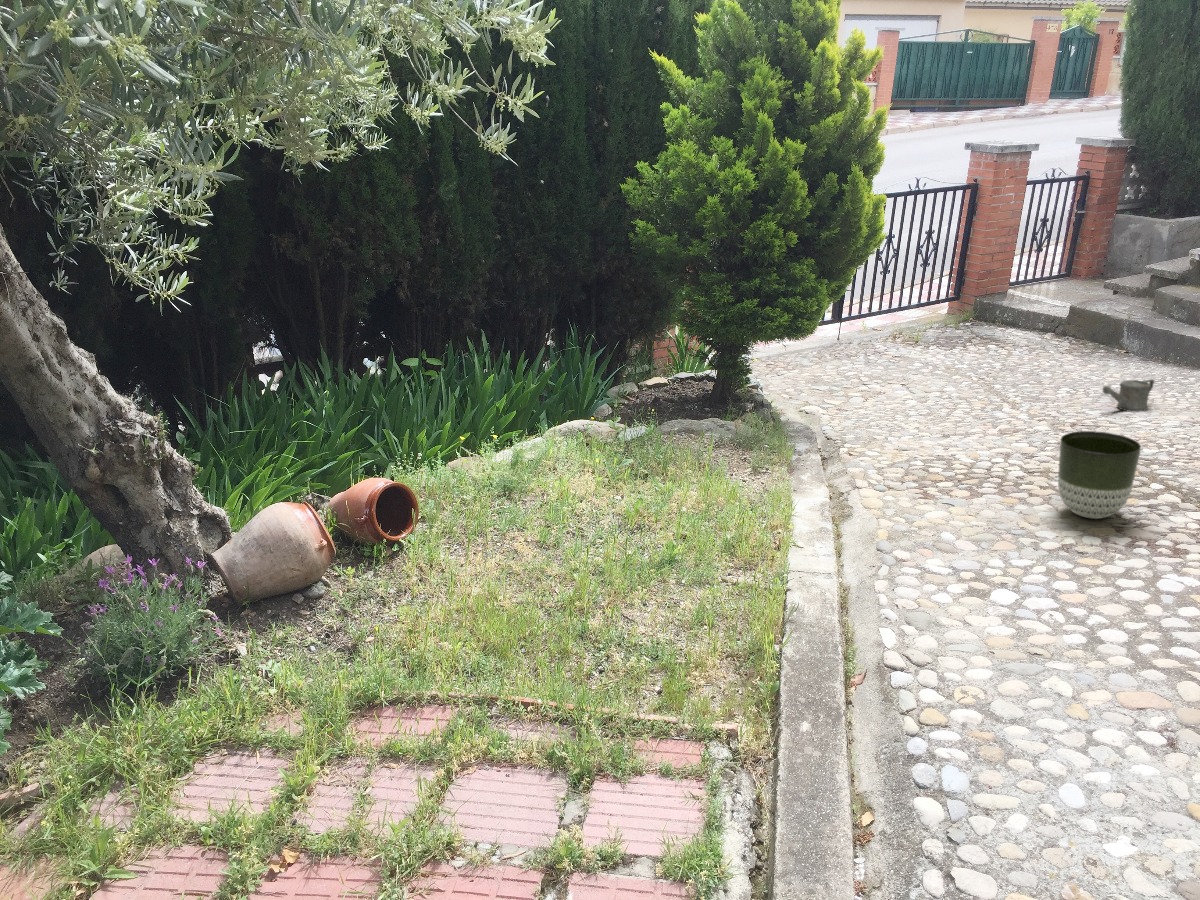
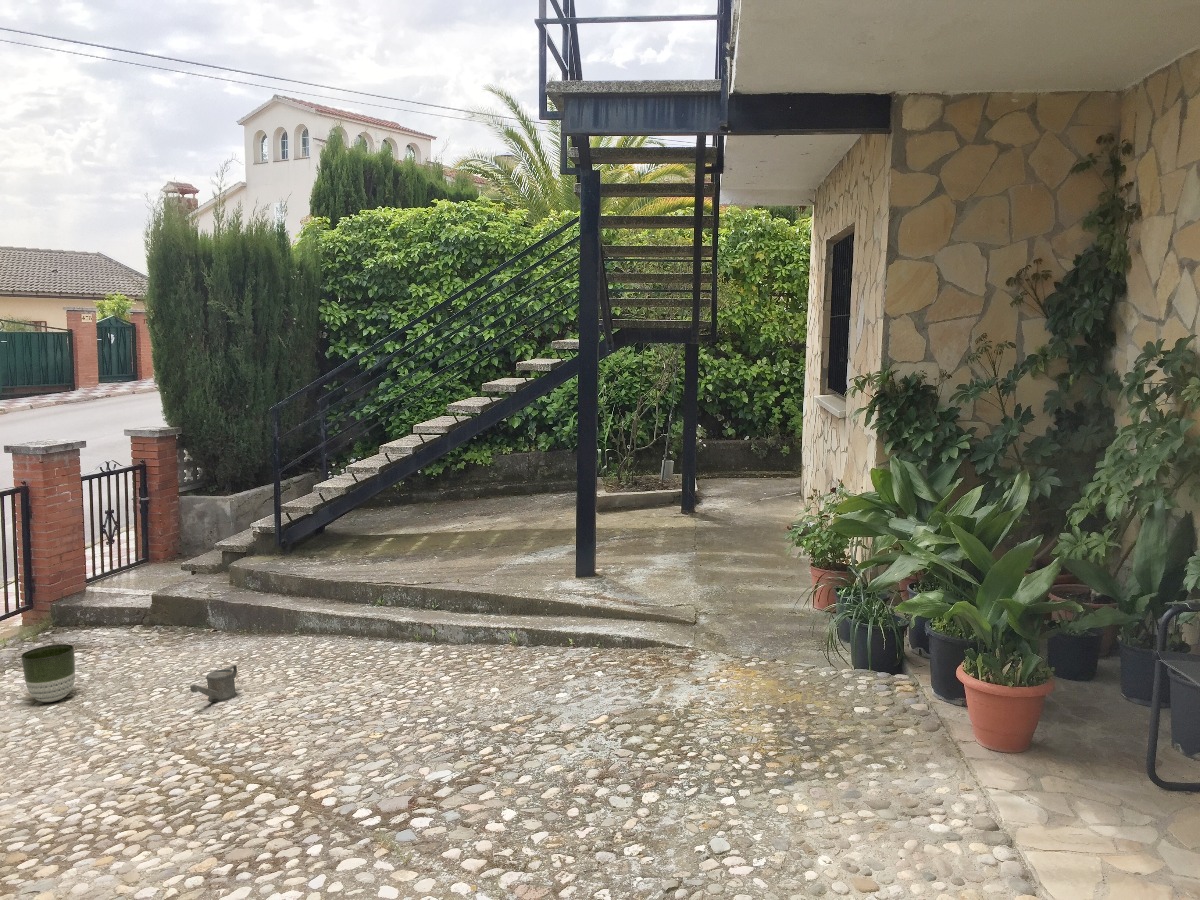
planter: present [1058,431,1141,519] -> present [21,644,75,702]

